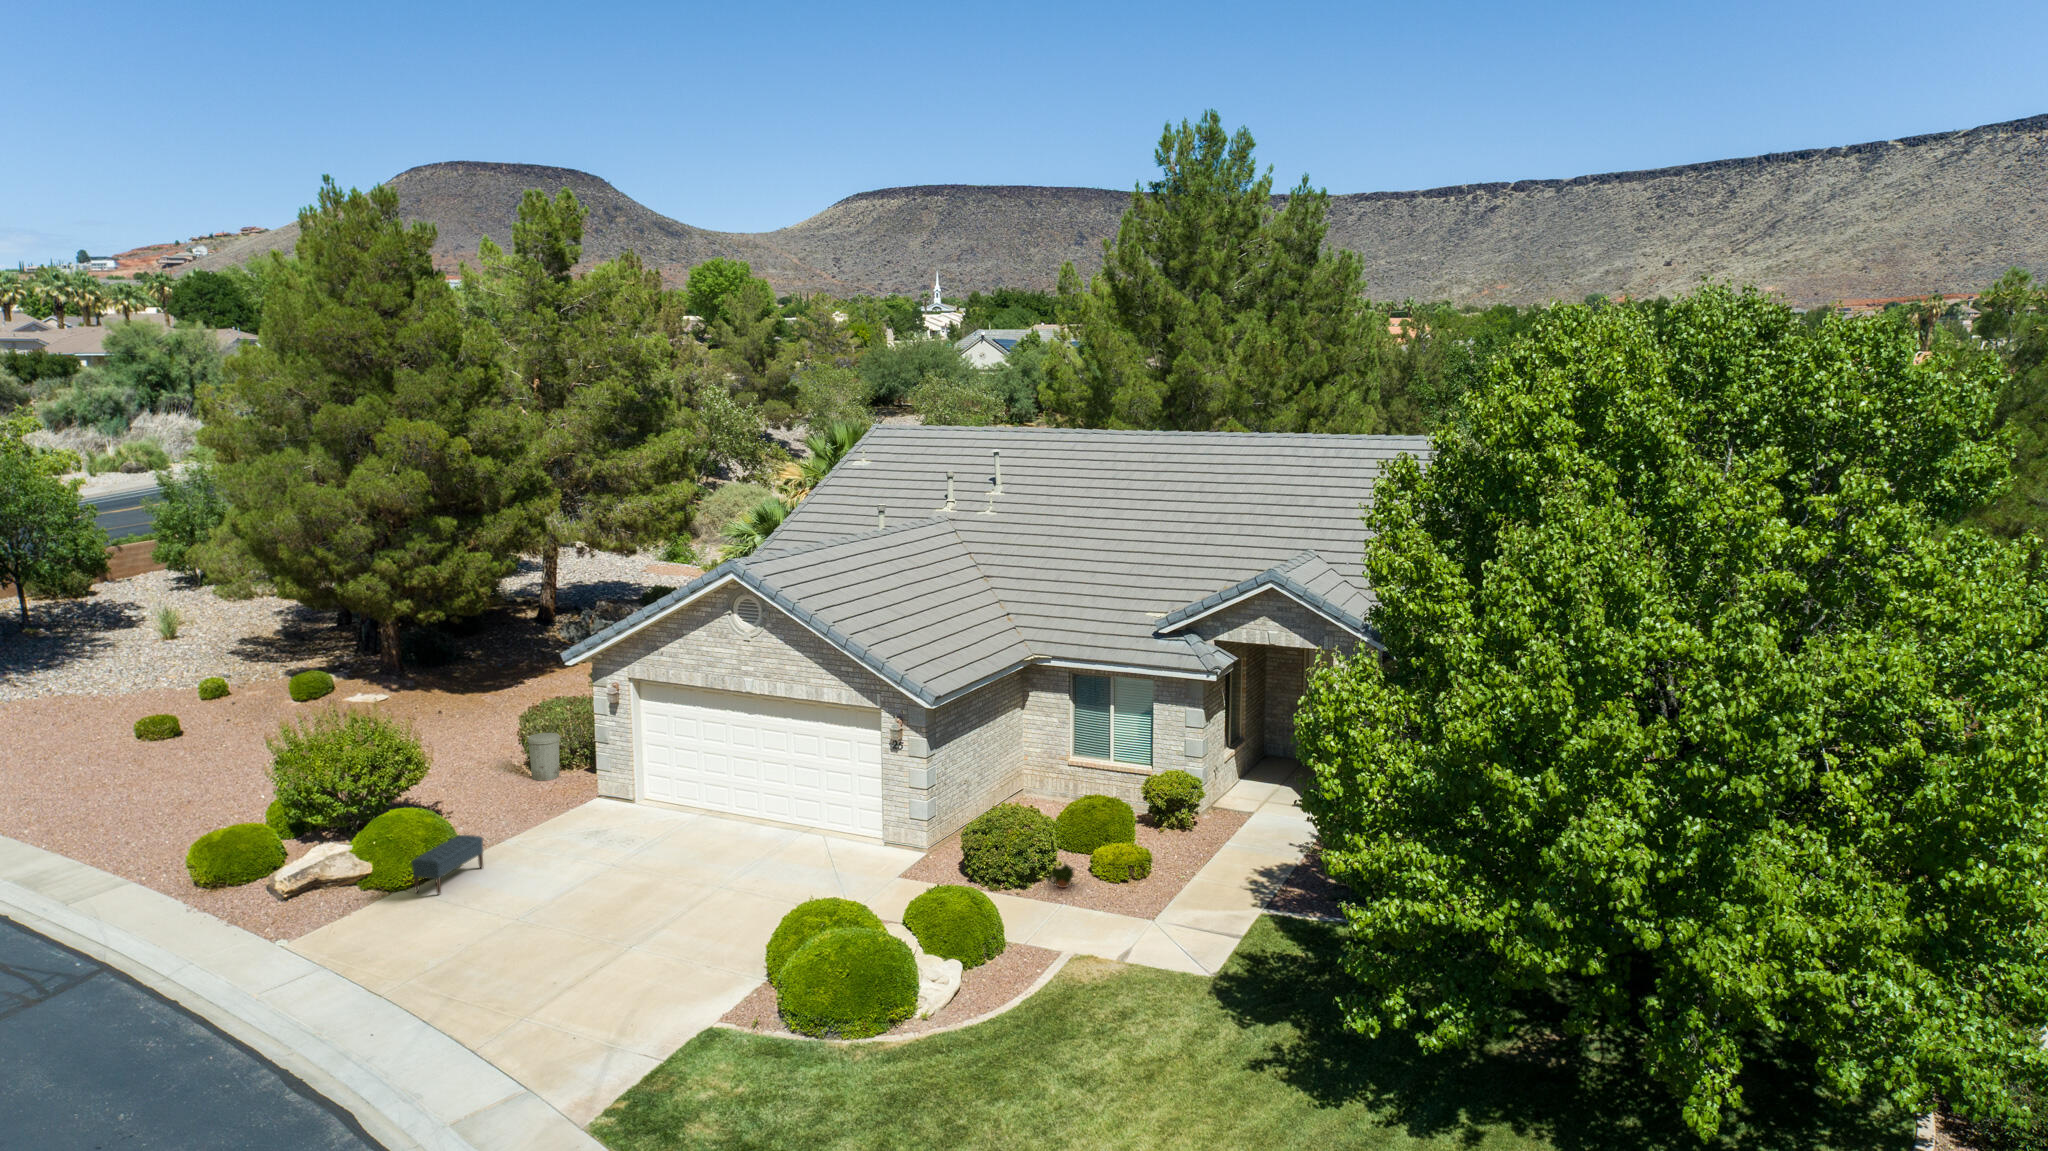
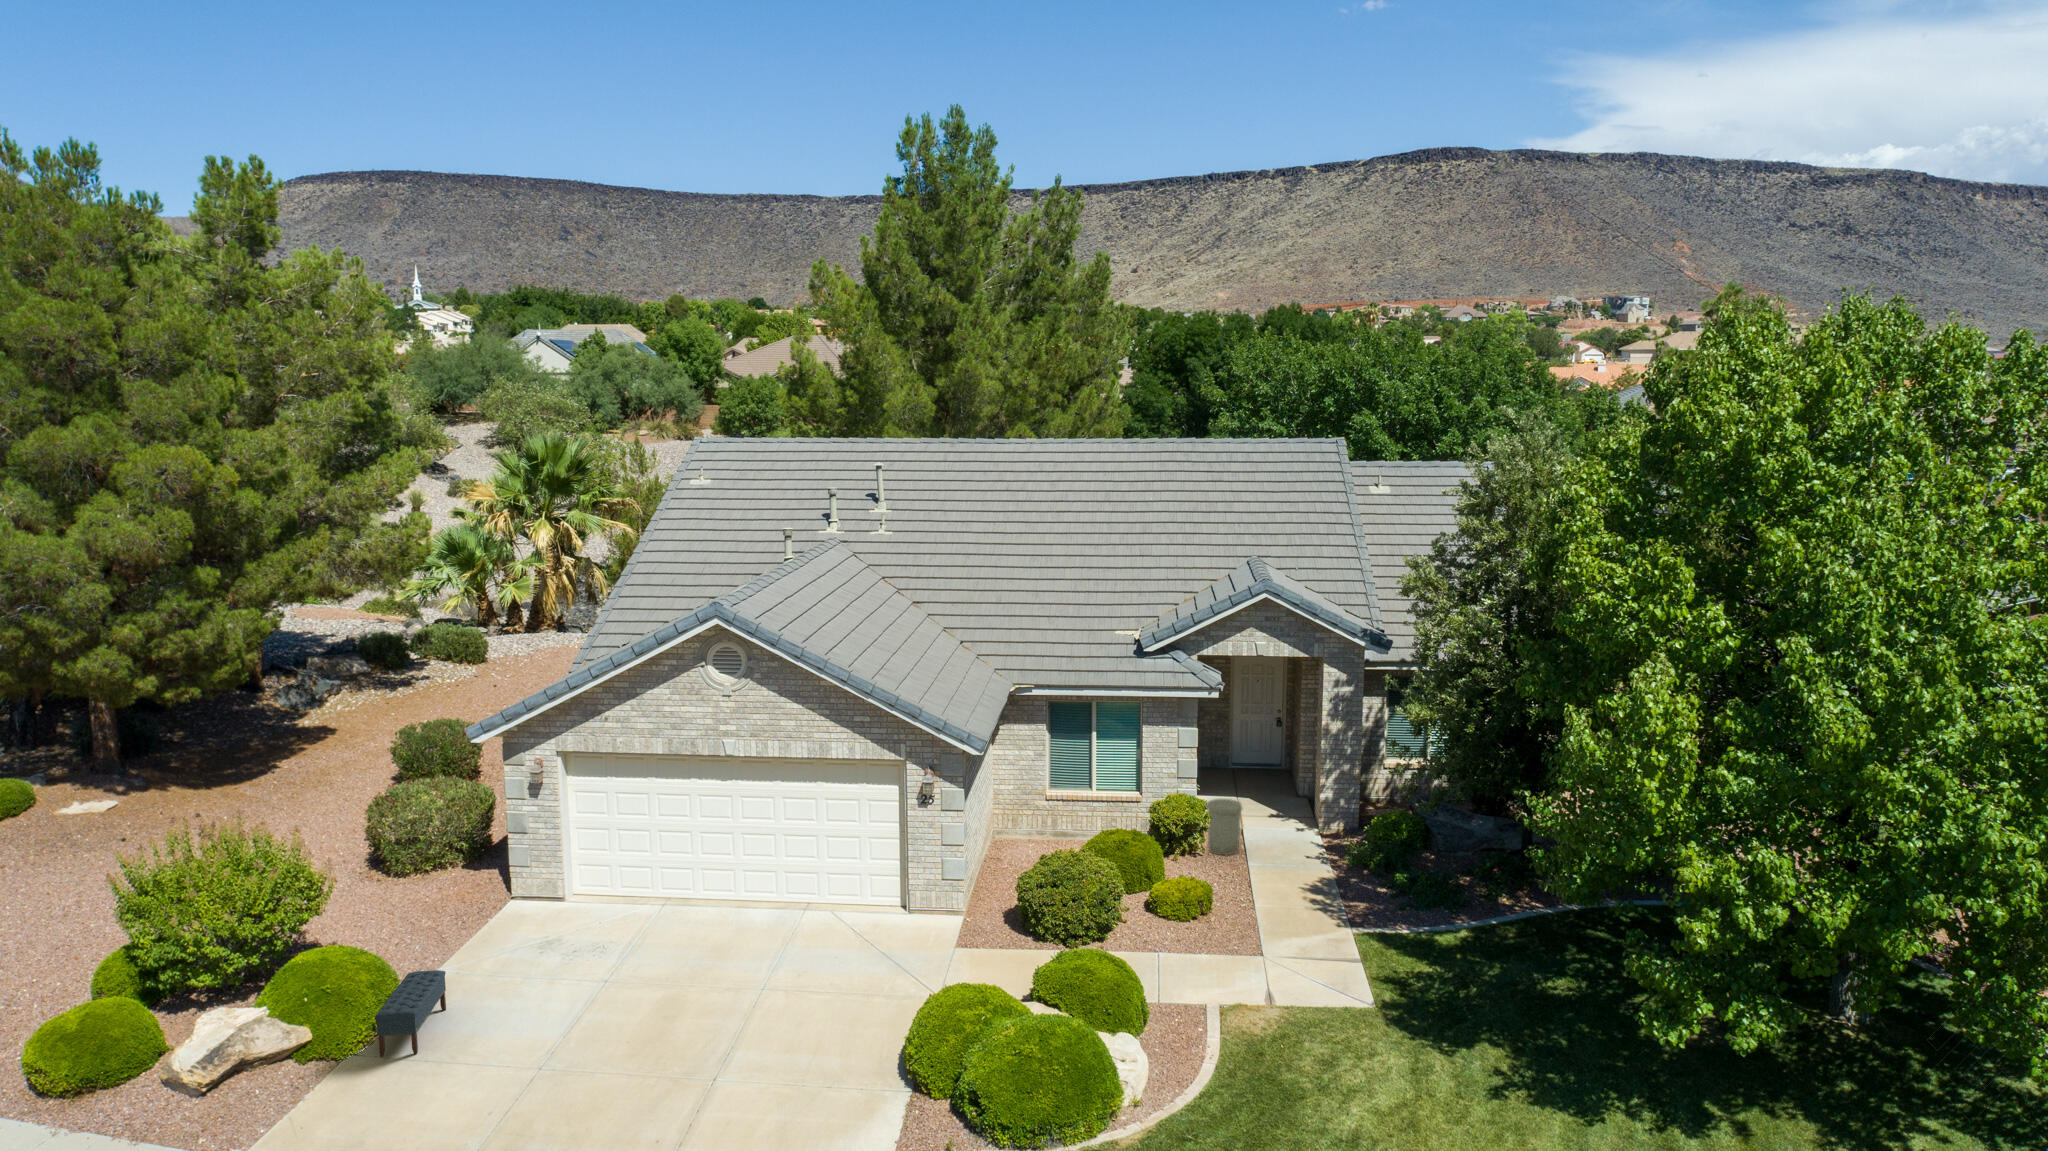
trash can: present [527,733,561,781] -> present [1207,799,1242,855]
potted plant: present [1046,862,1074,888] -> none [1117,905,1155,934]

